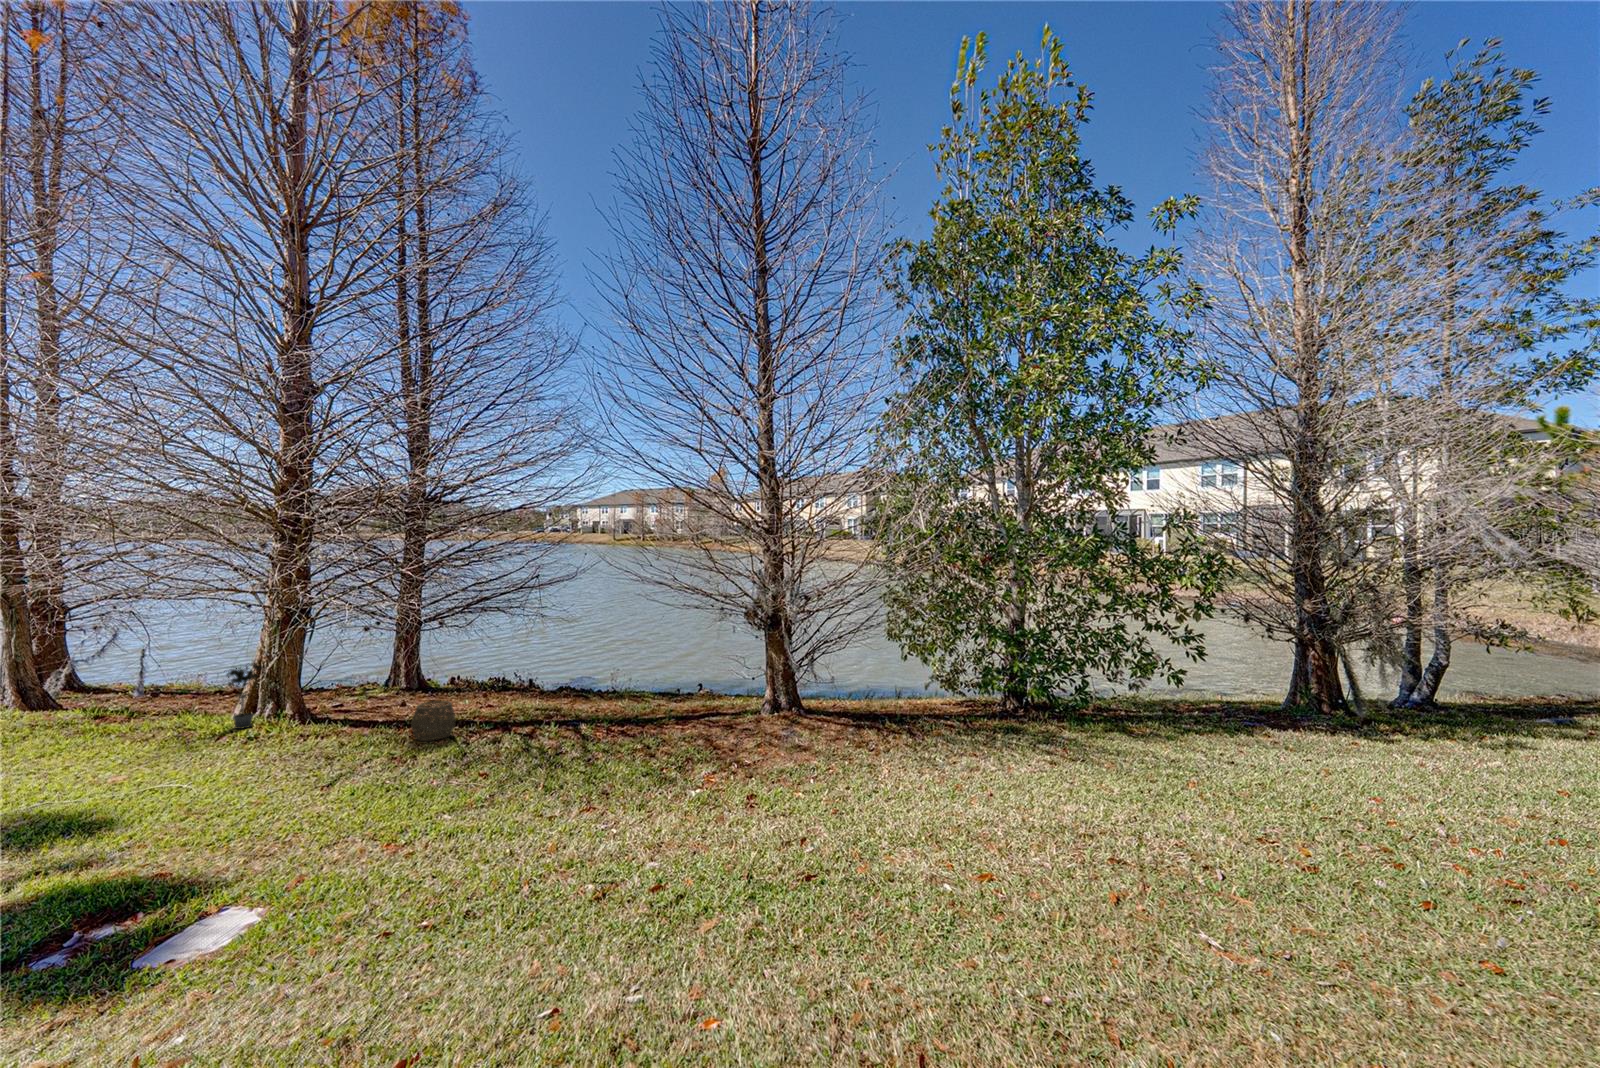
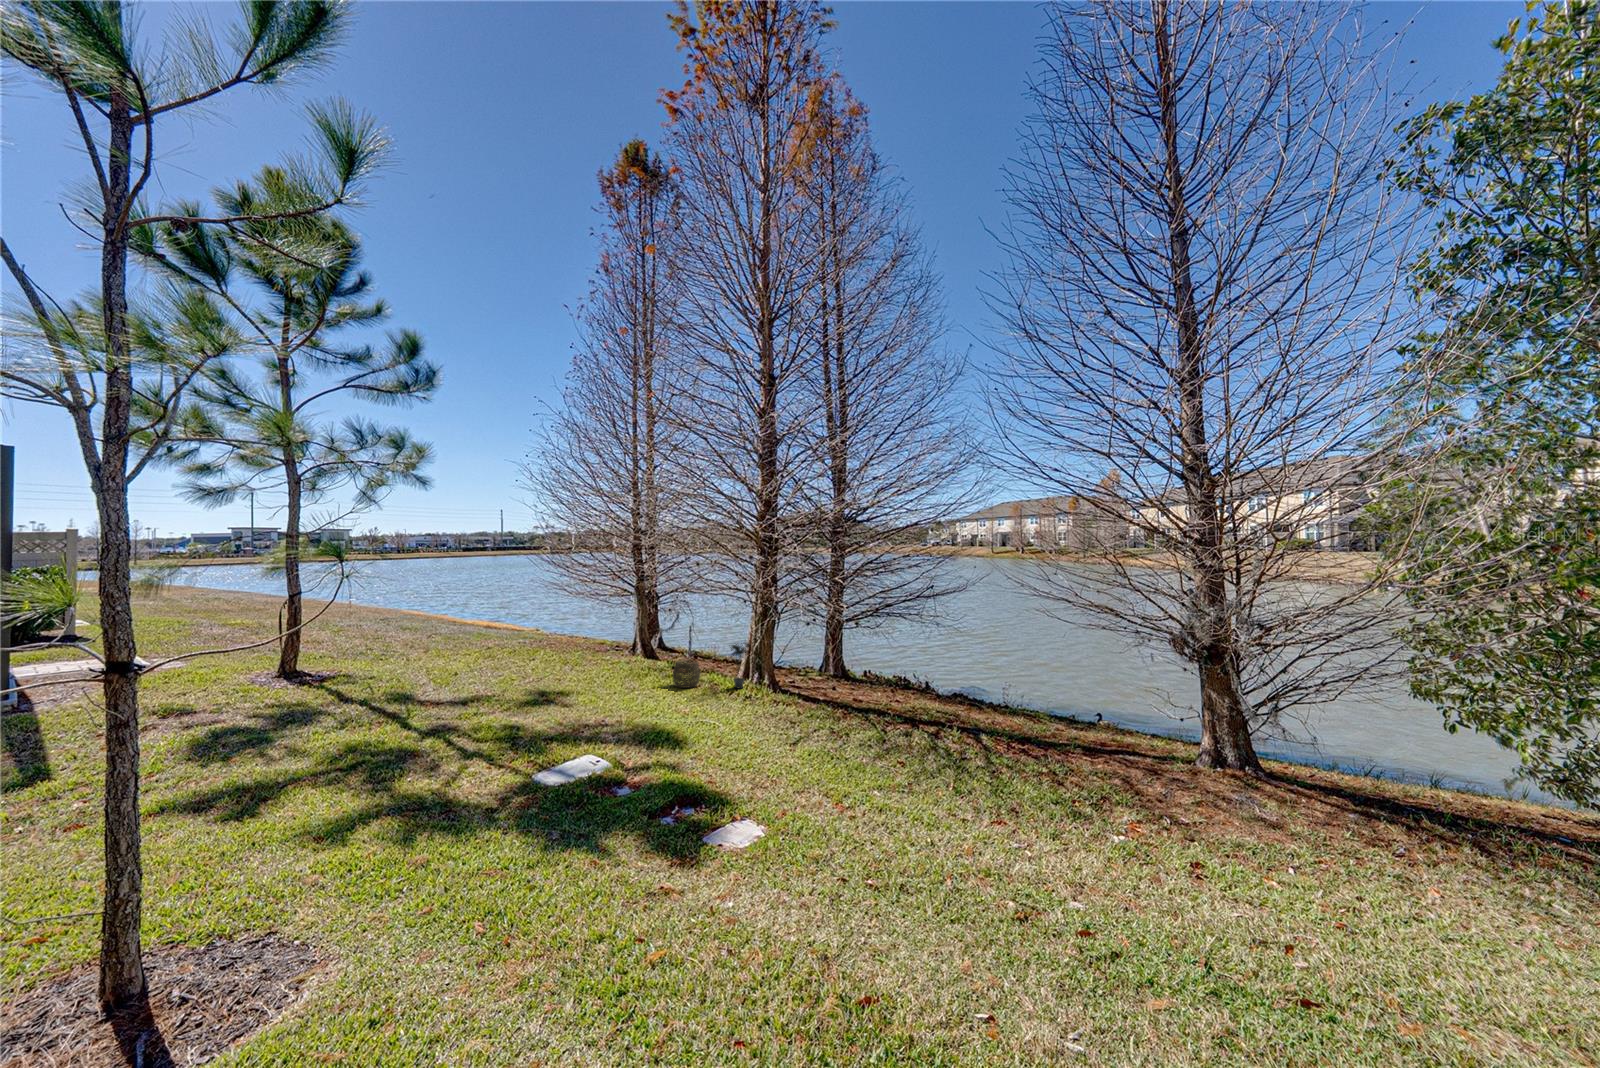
woven basket: present [411,701,455,741] -> present [672,660,700,688]

